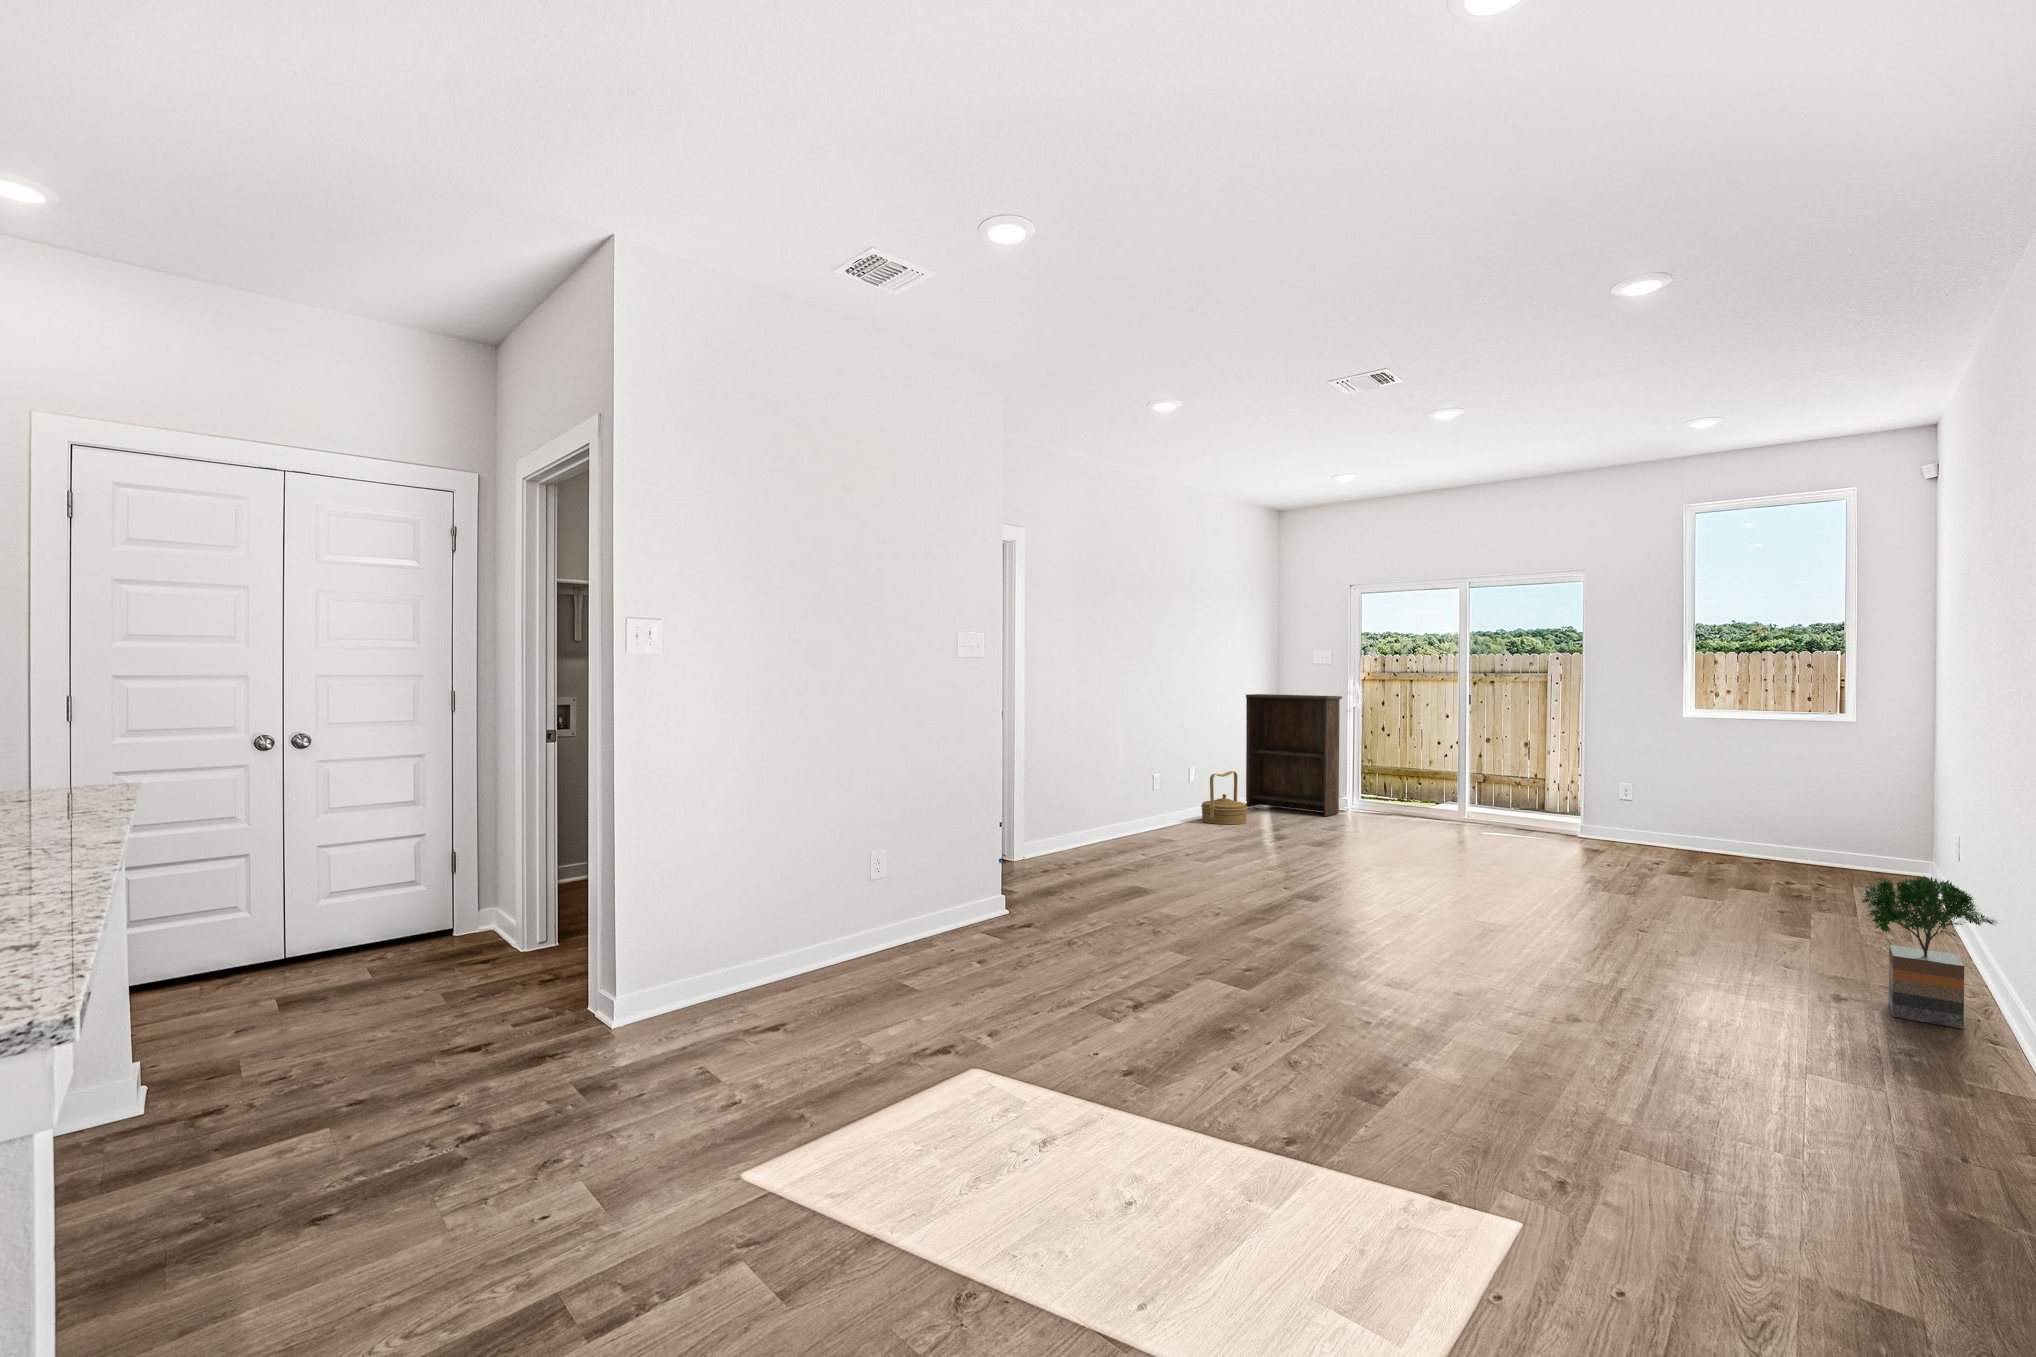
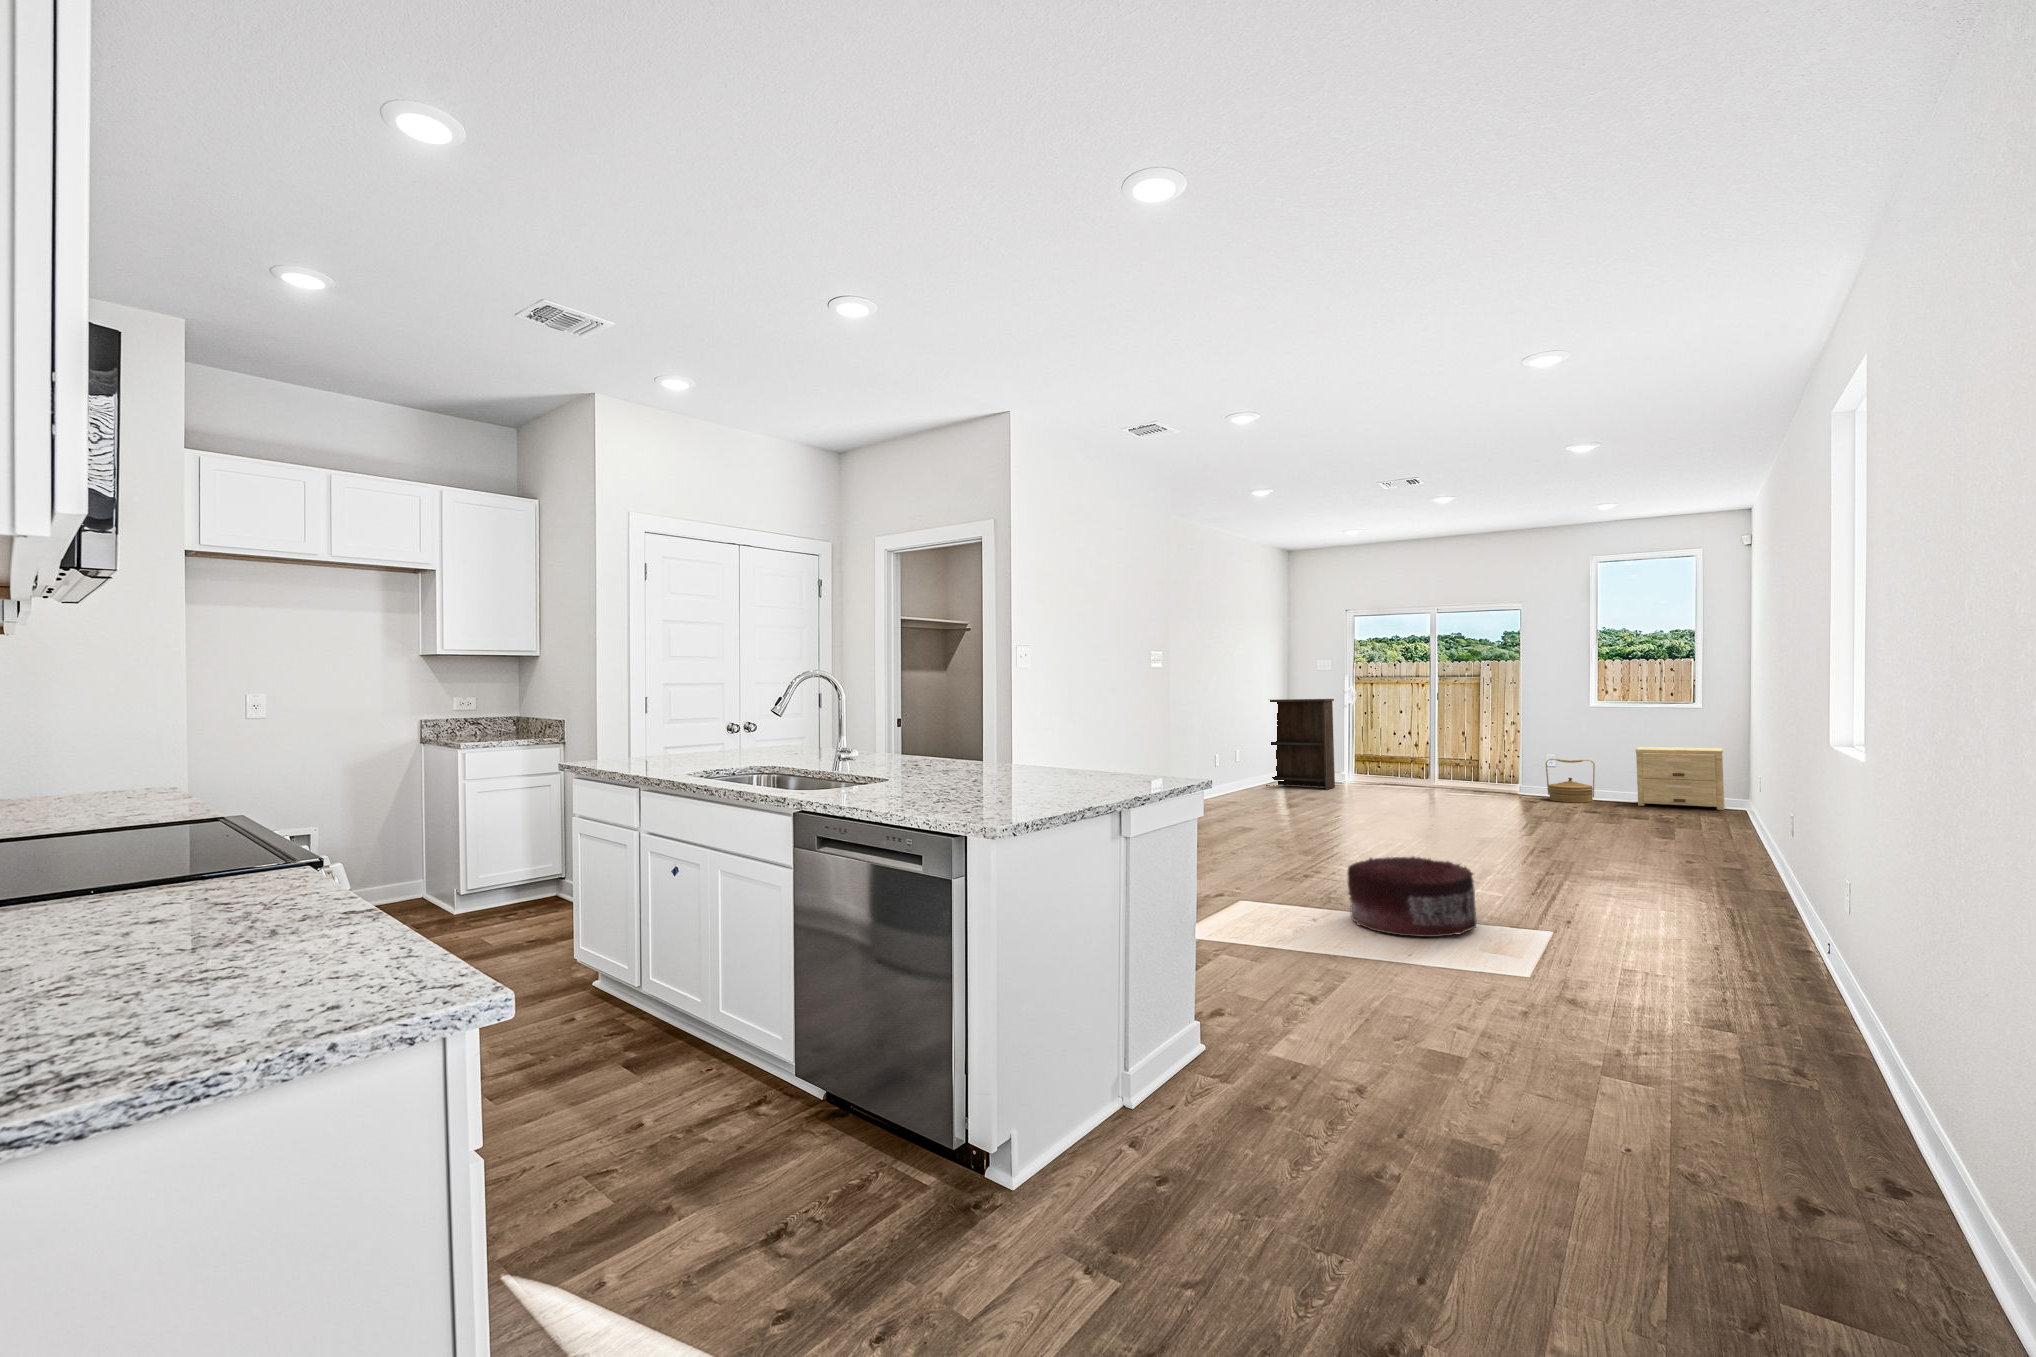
woven basket: present [1201,771,1247,824] -> present [1546,759,1595,802]
side table: none [1757,781,1890,881] -> present [1636,747,1724,810]
potted tree: present [1862,876,1997,1029] -> none [1696,784,1773,871]
pouf: none [1193,1003,1425,1197] -> present [1347,857,1477,937]

